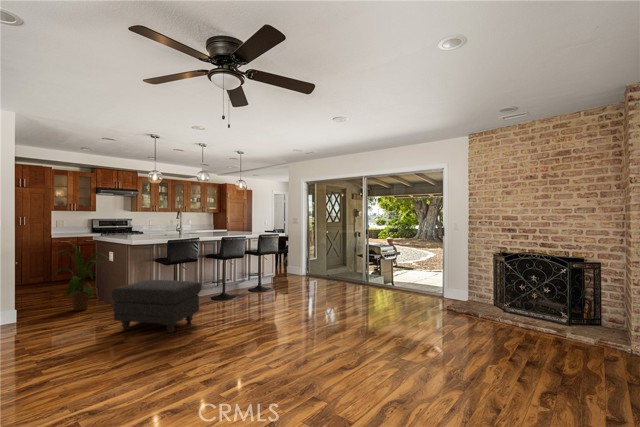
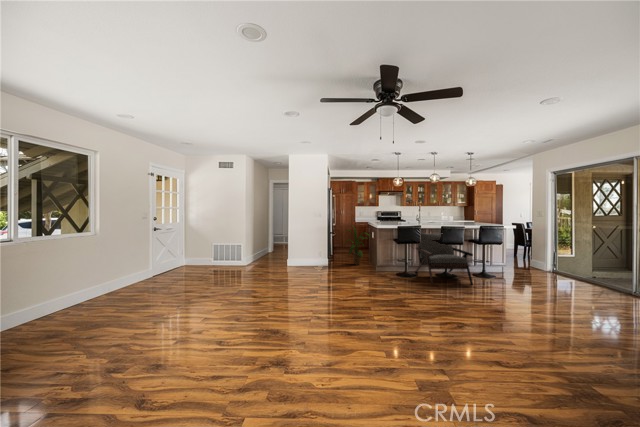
armchair: none [186,244,259,311] -> present [416,233,473,284]
ottoman: present [112,280,201,333] -> none [360,253,413,290]

